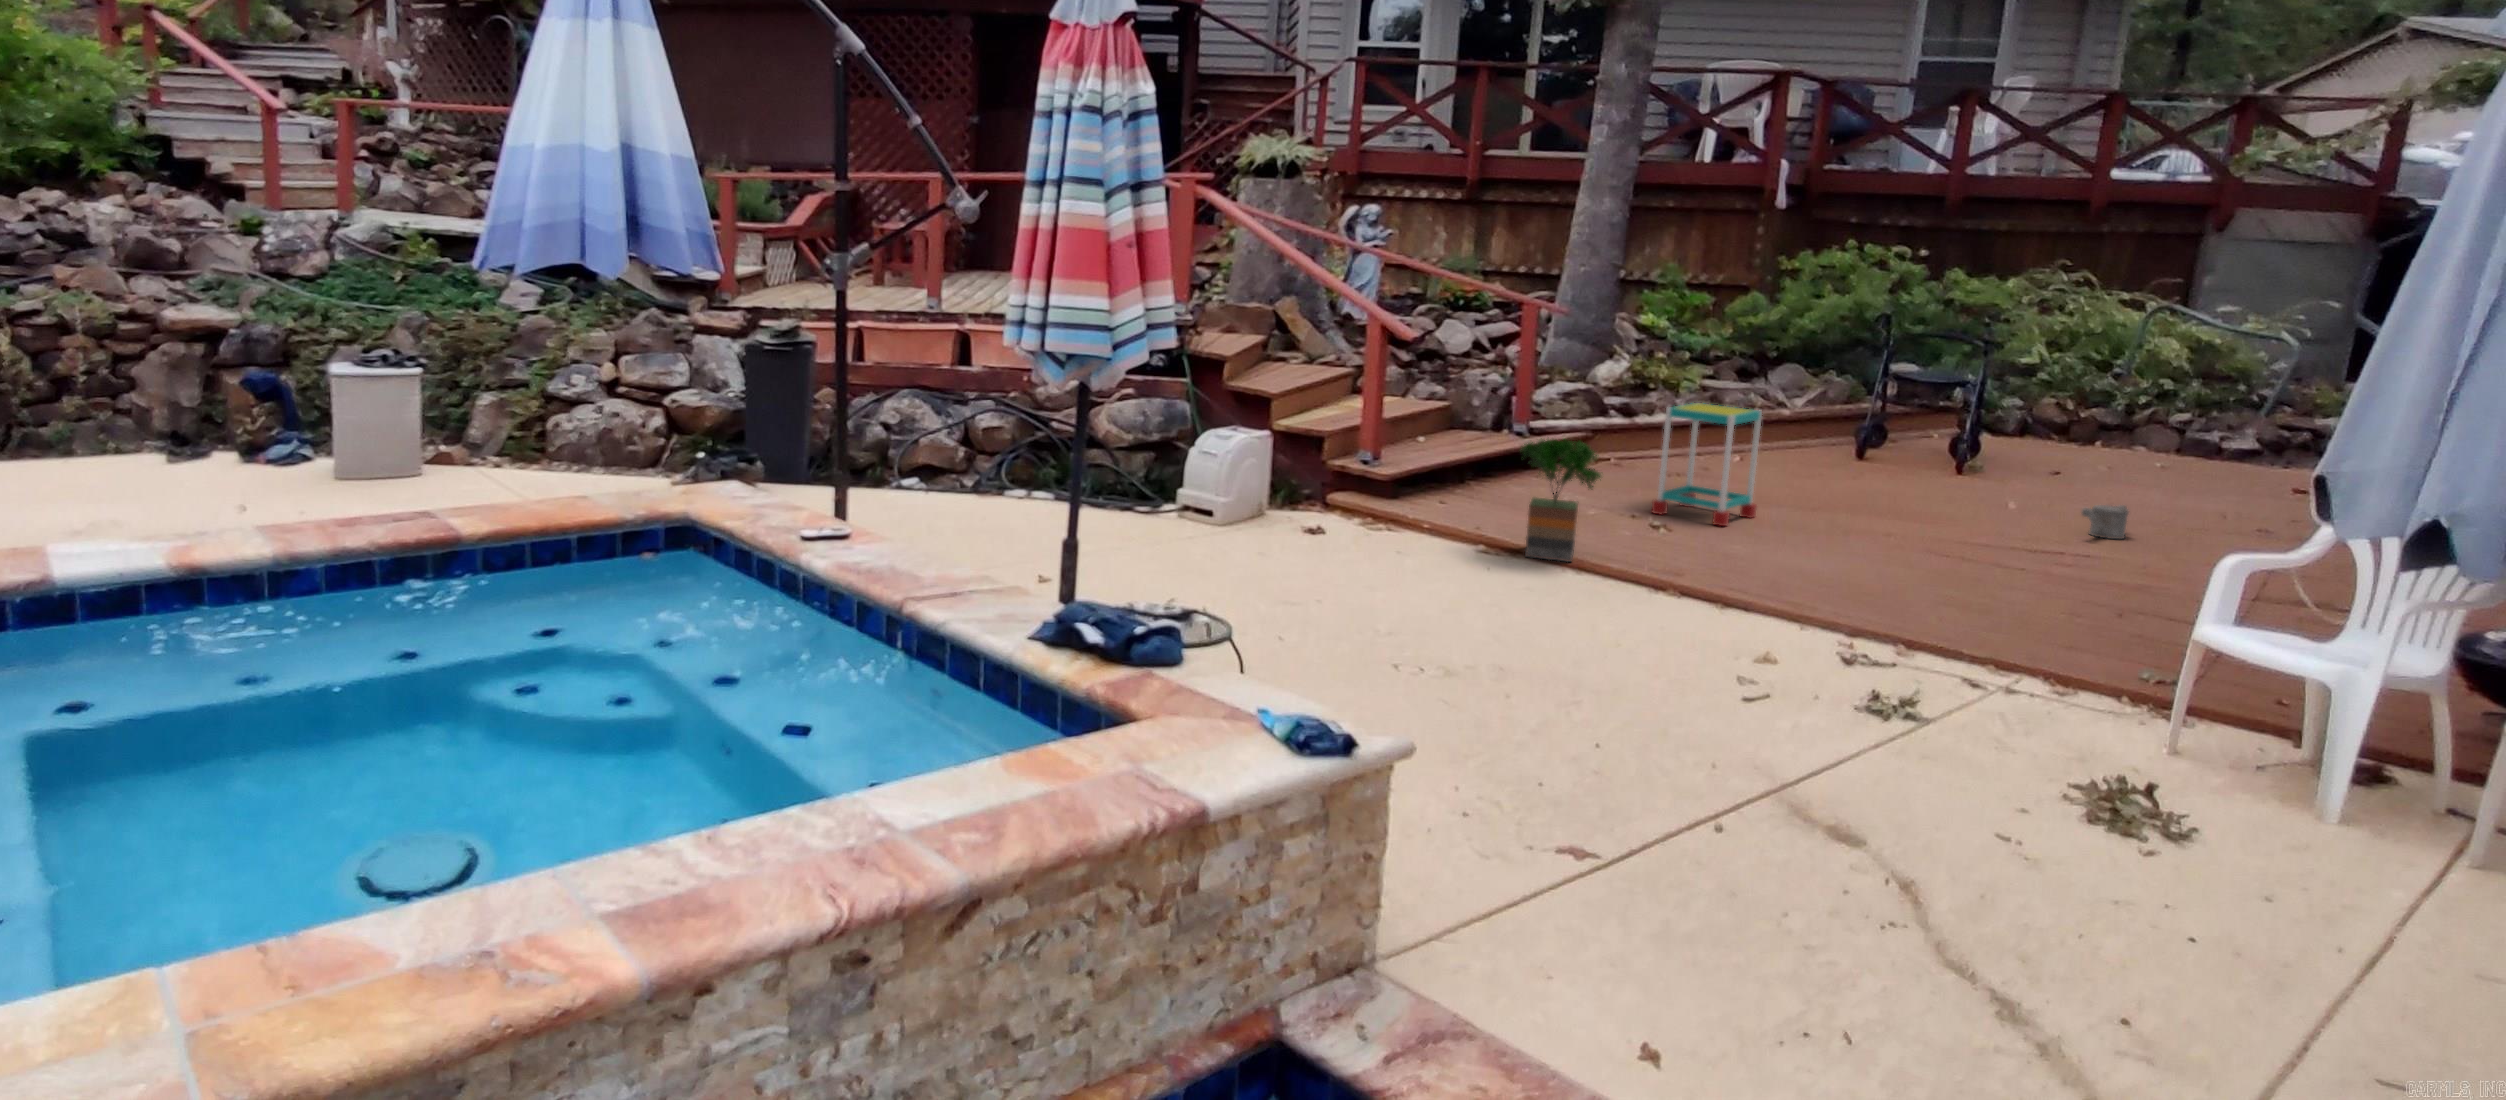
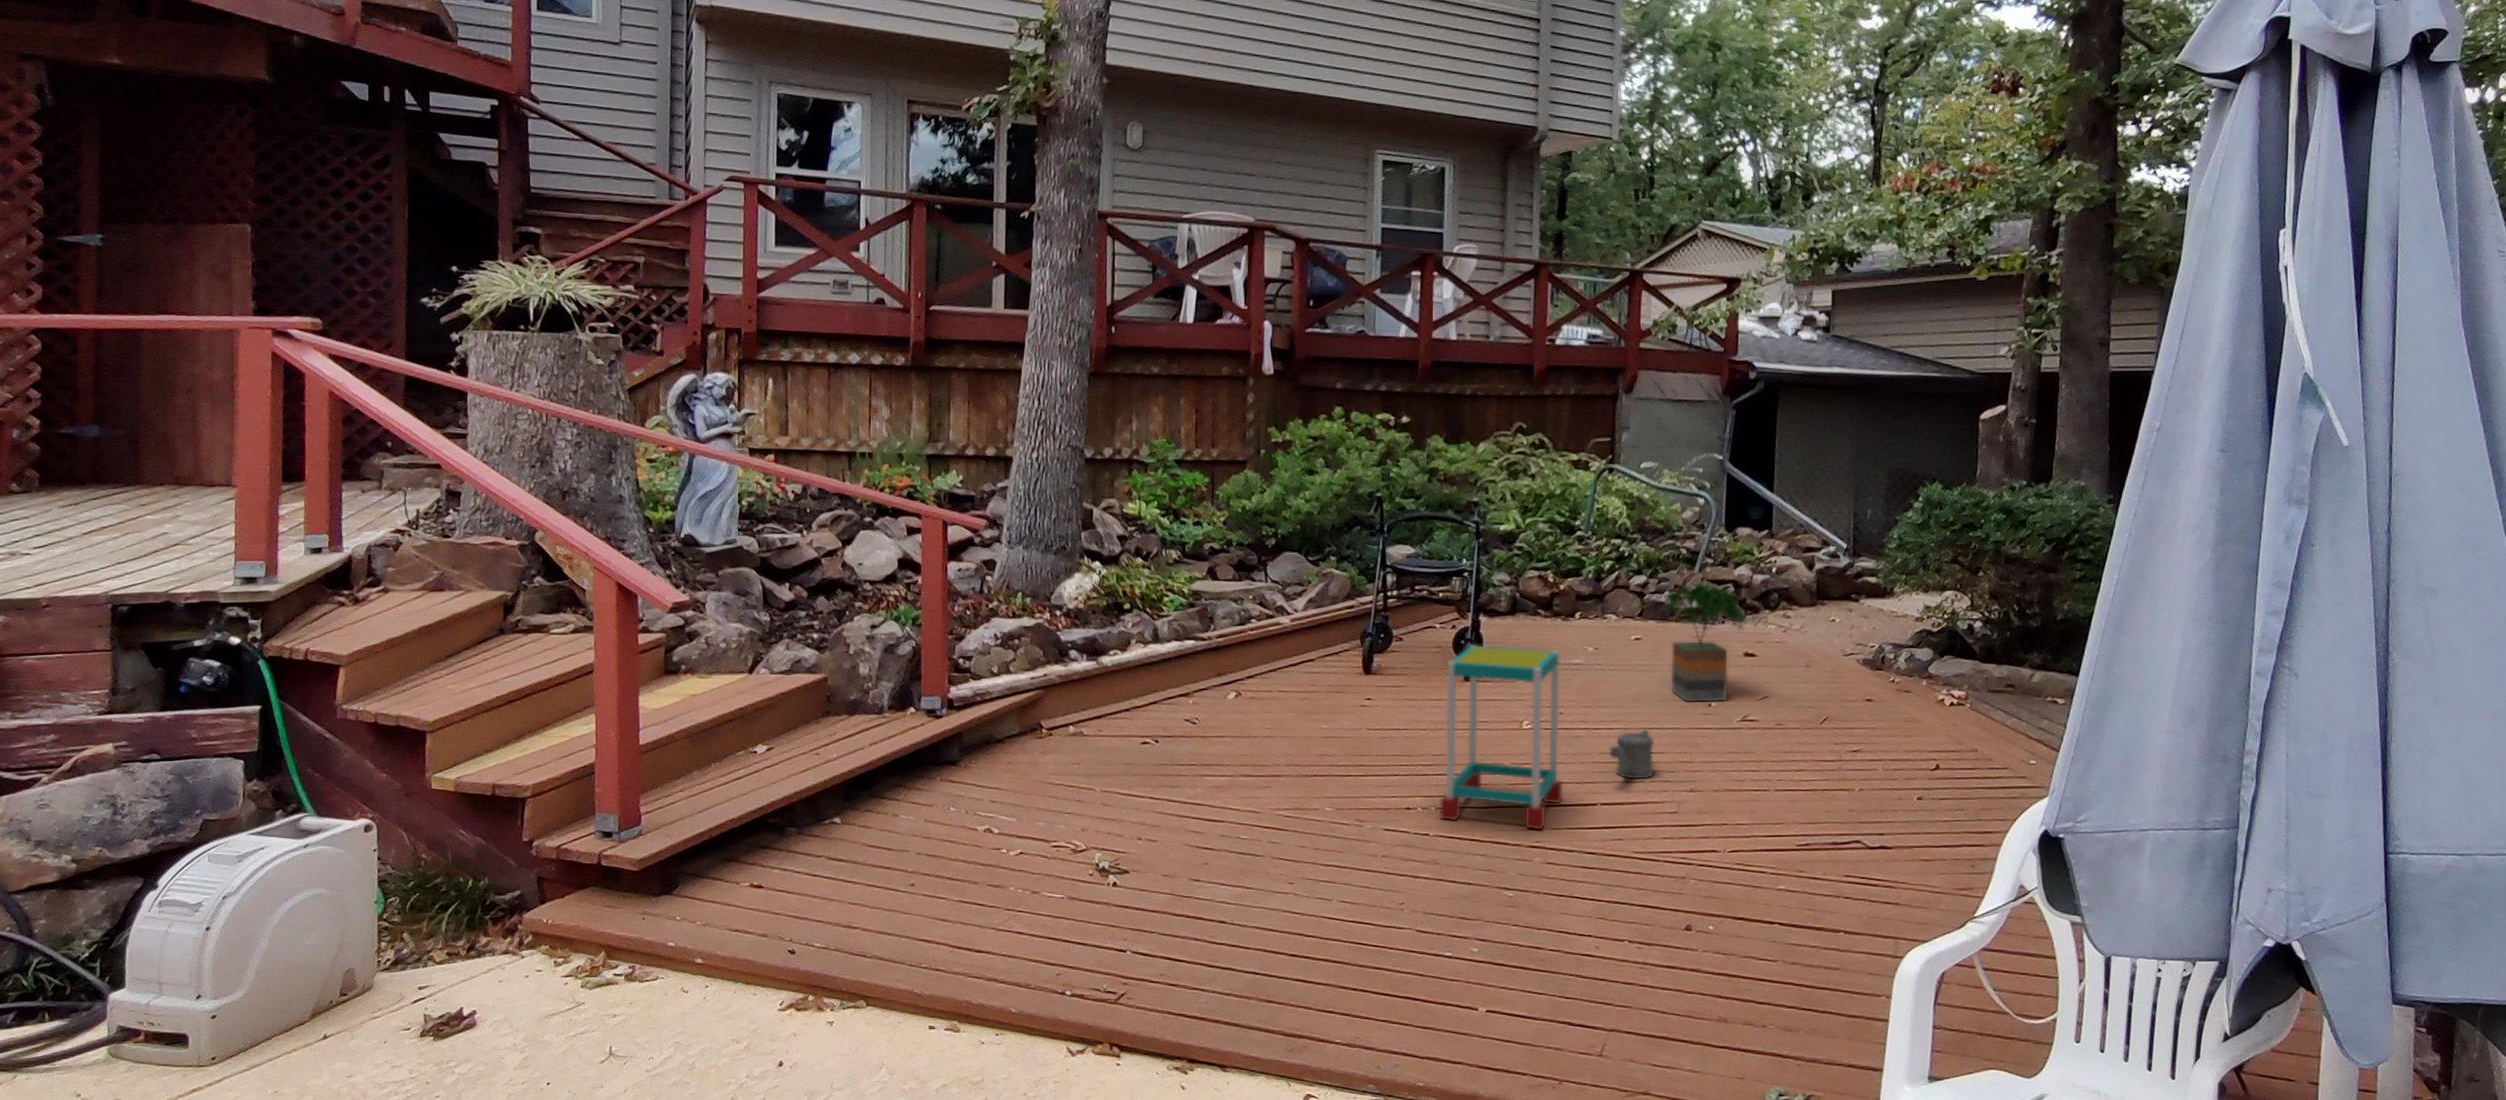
side table: present [1651,403,1762,526] -> present [1440,646,1562,829]
potted tree: present [1520,438,1601,562] -> present [1665,583,1745,701]

